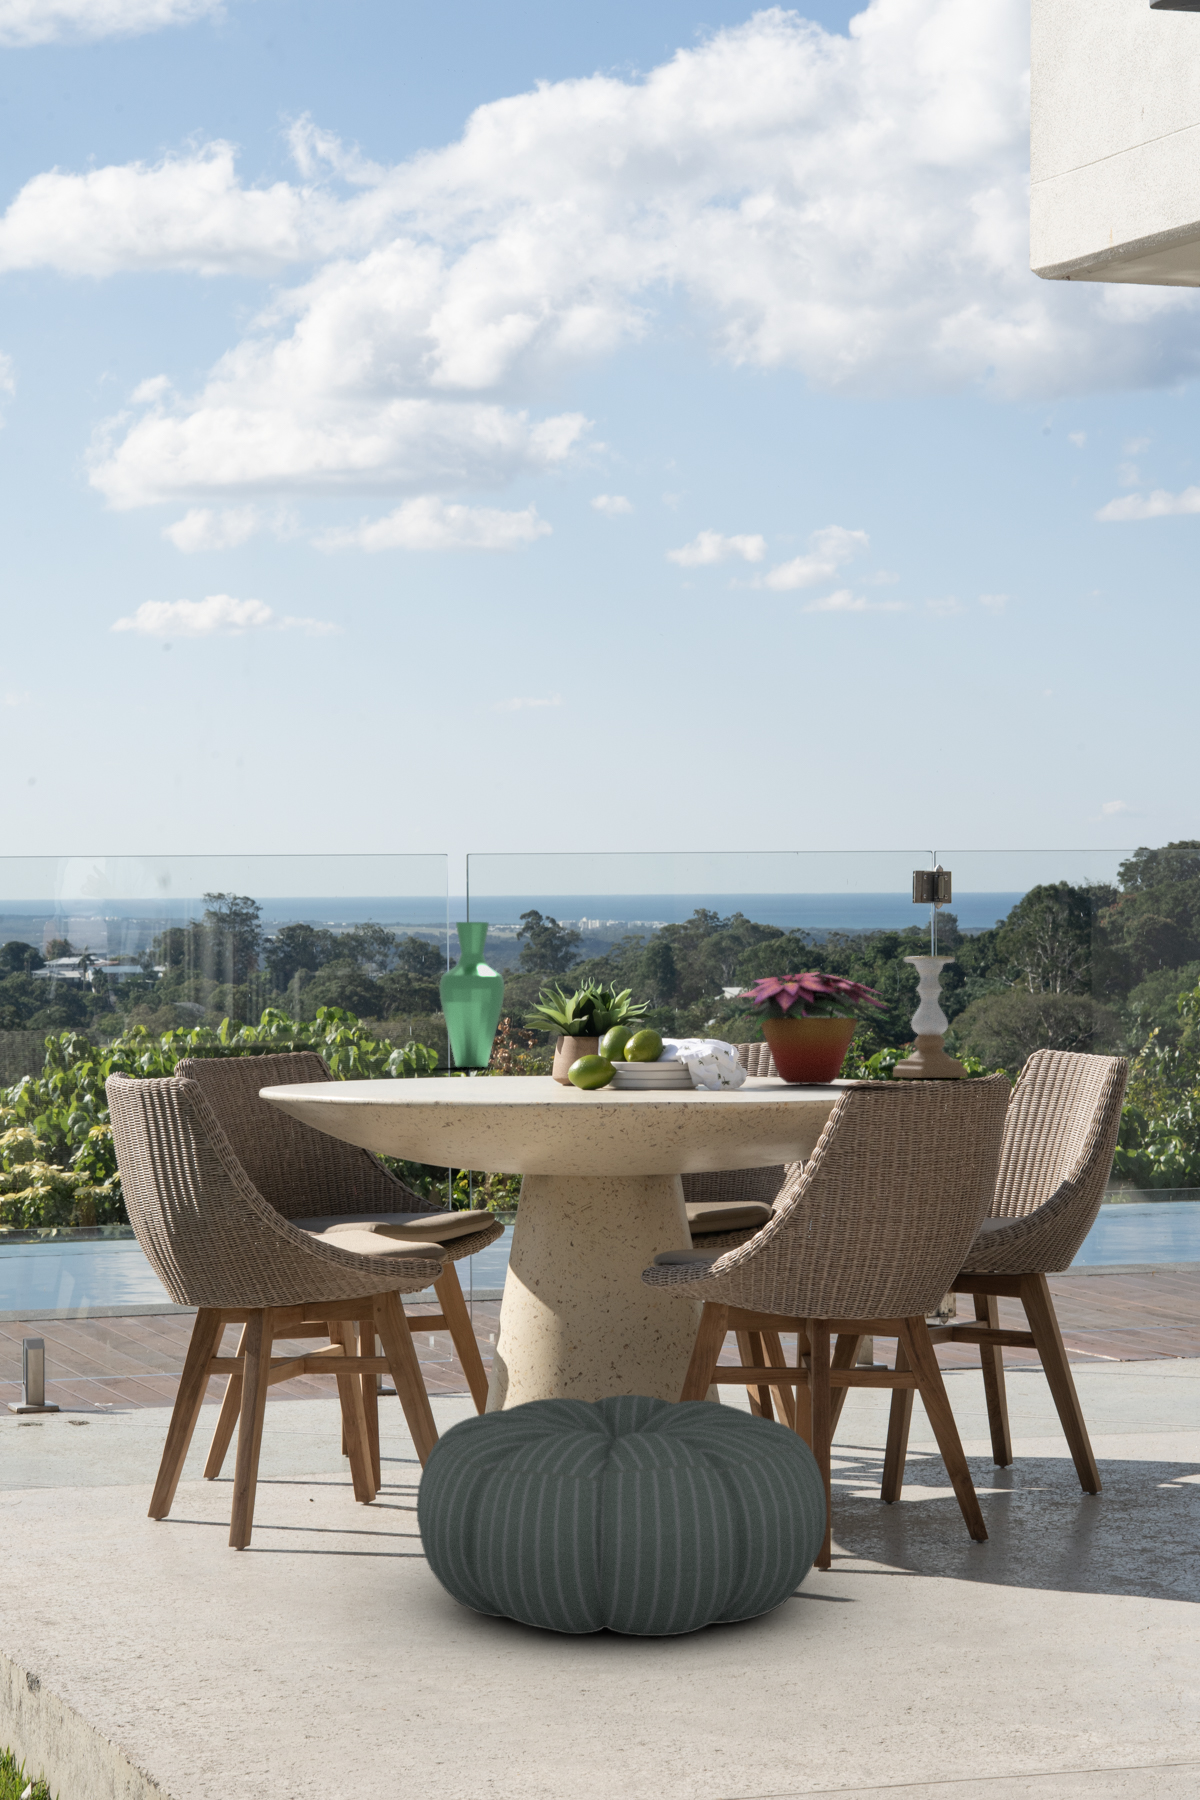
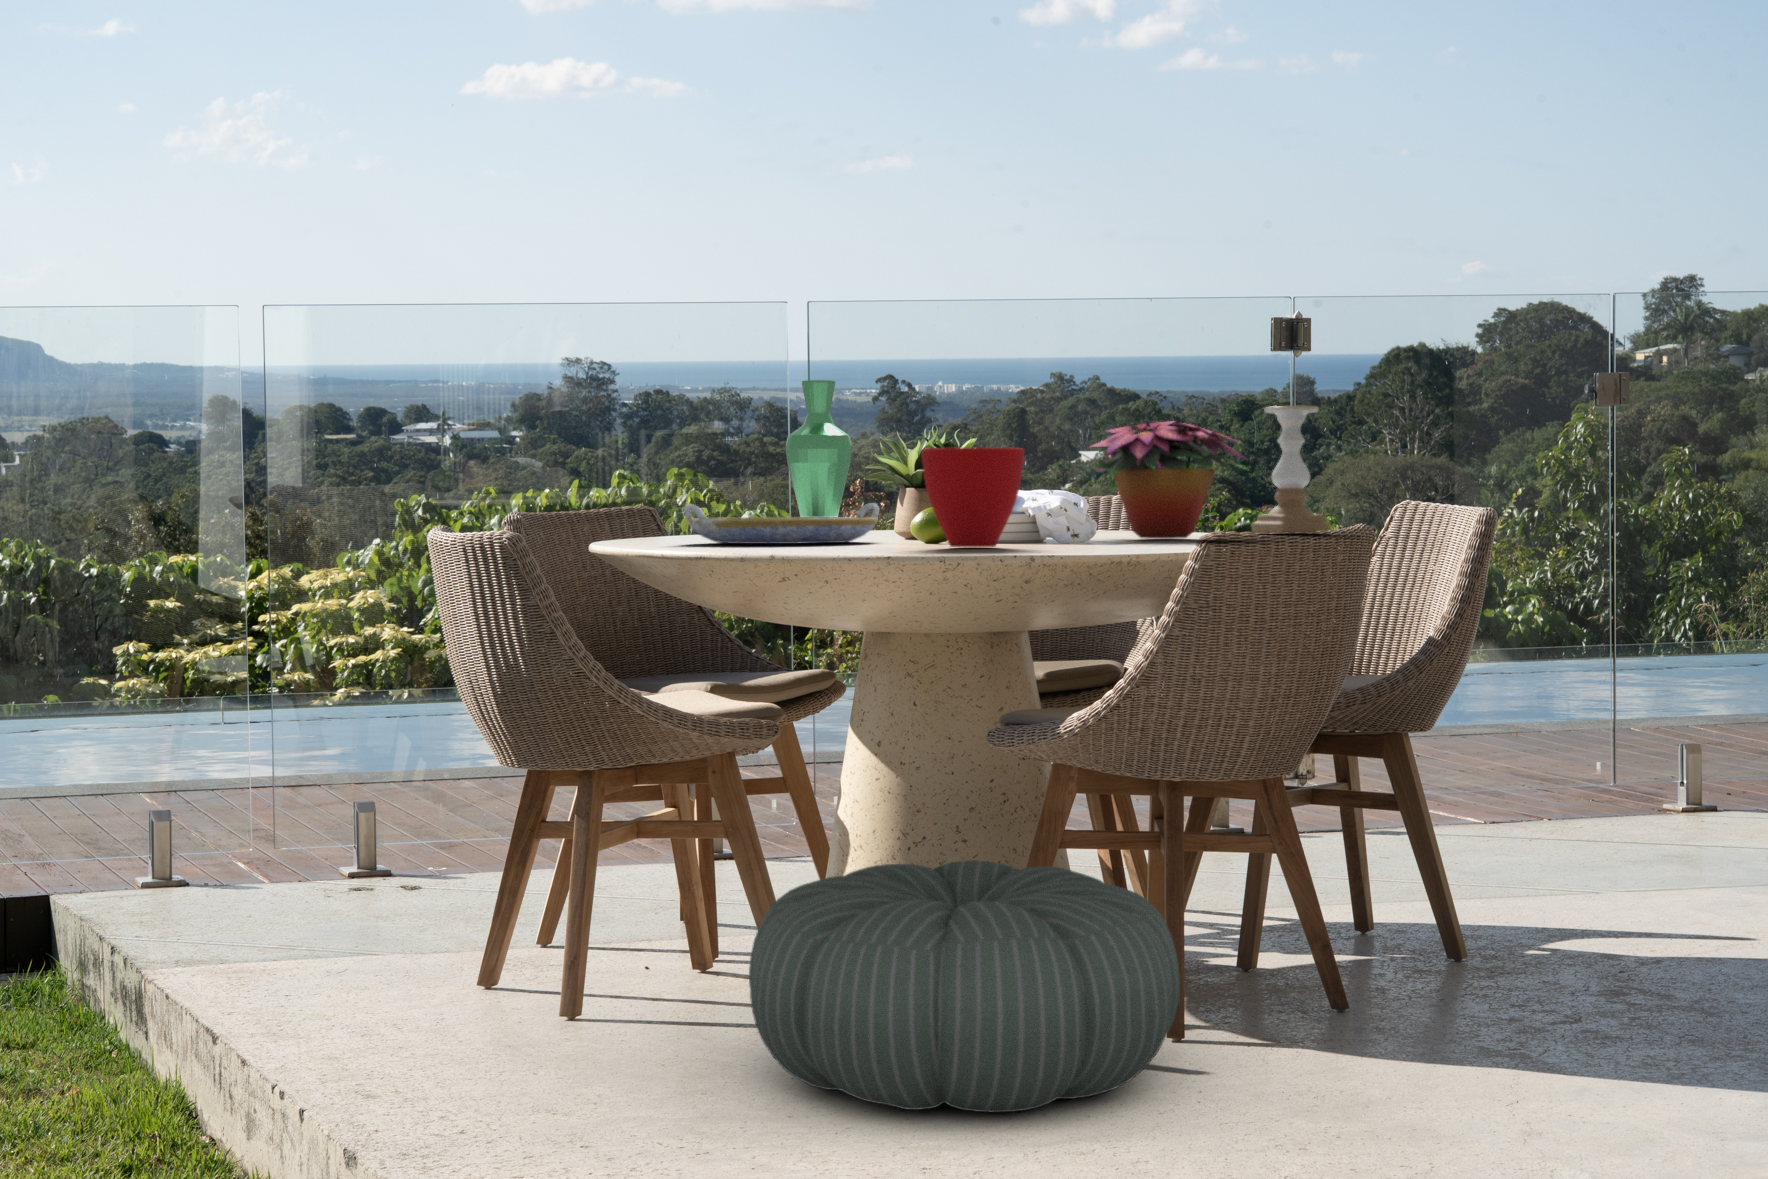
cup: none [581,1001,678,1094] -> present [921,447,1024,547]
serving tray: none [351,1049,538,1088] -> present [684,503,879,544]

